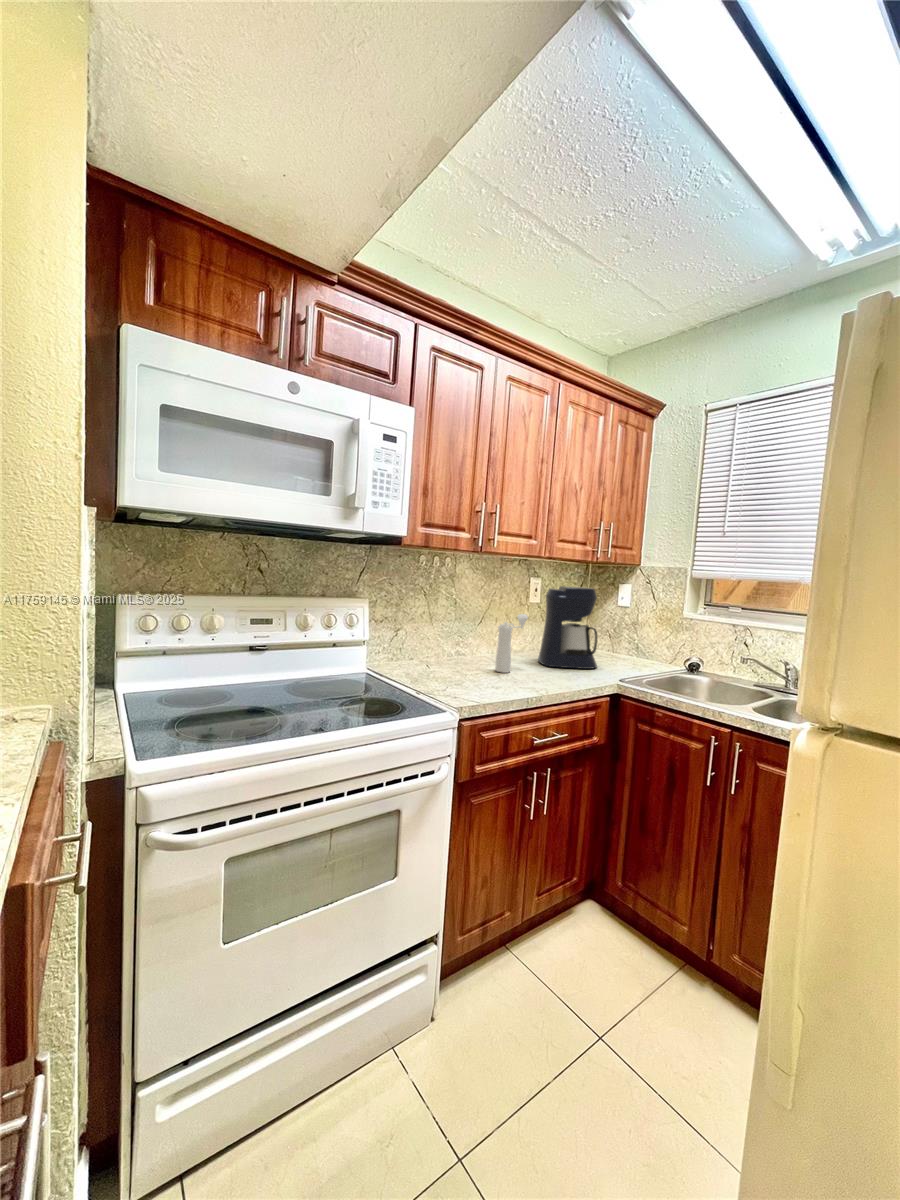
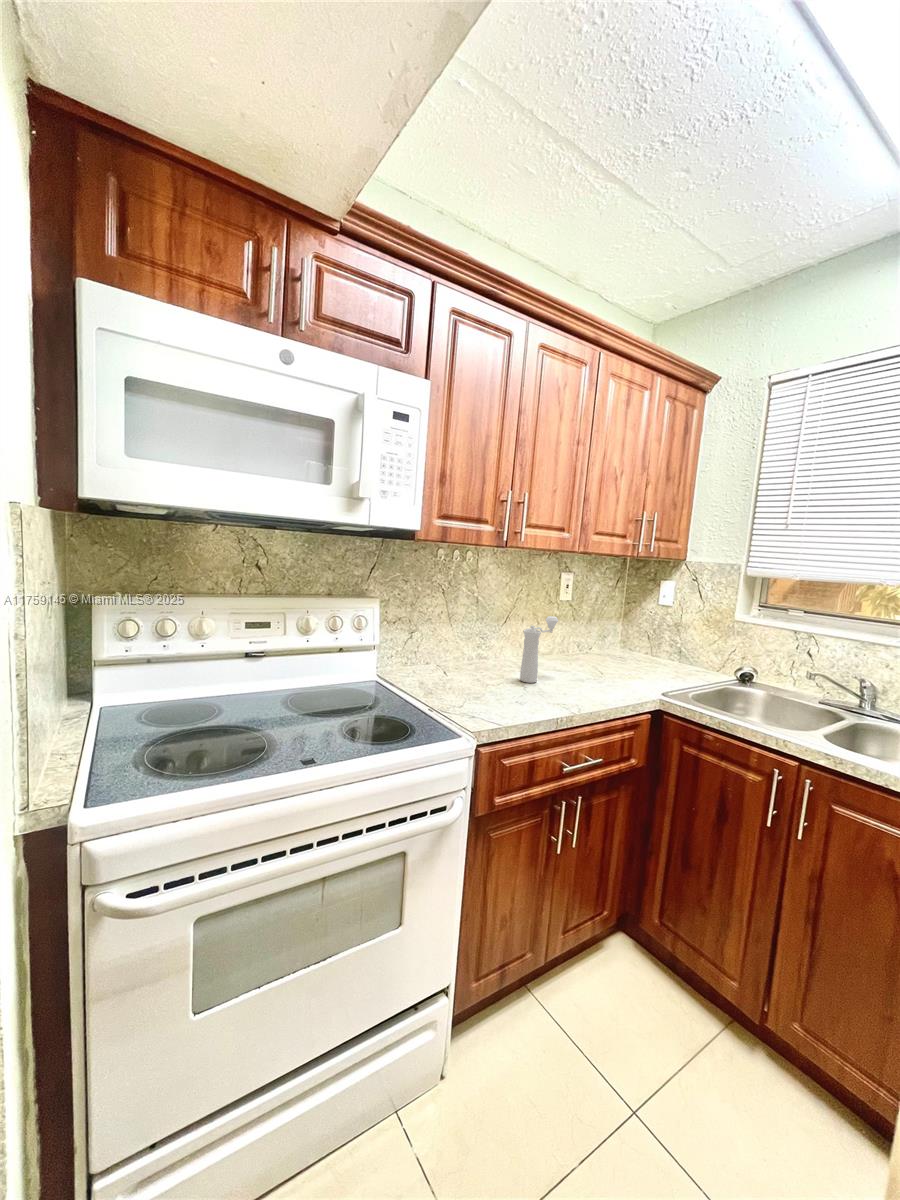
coffee maker: present [538,586,597,669] -> none [568,584,637,678]

